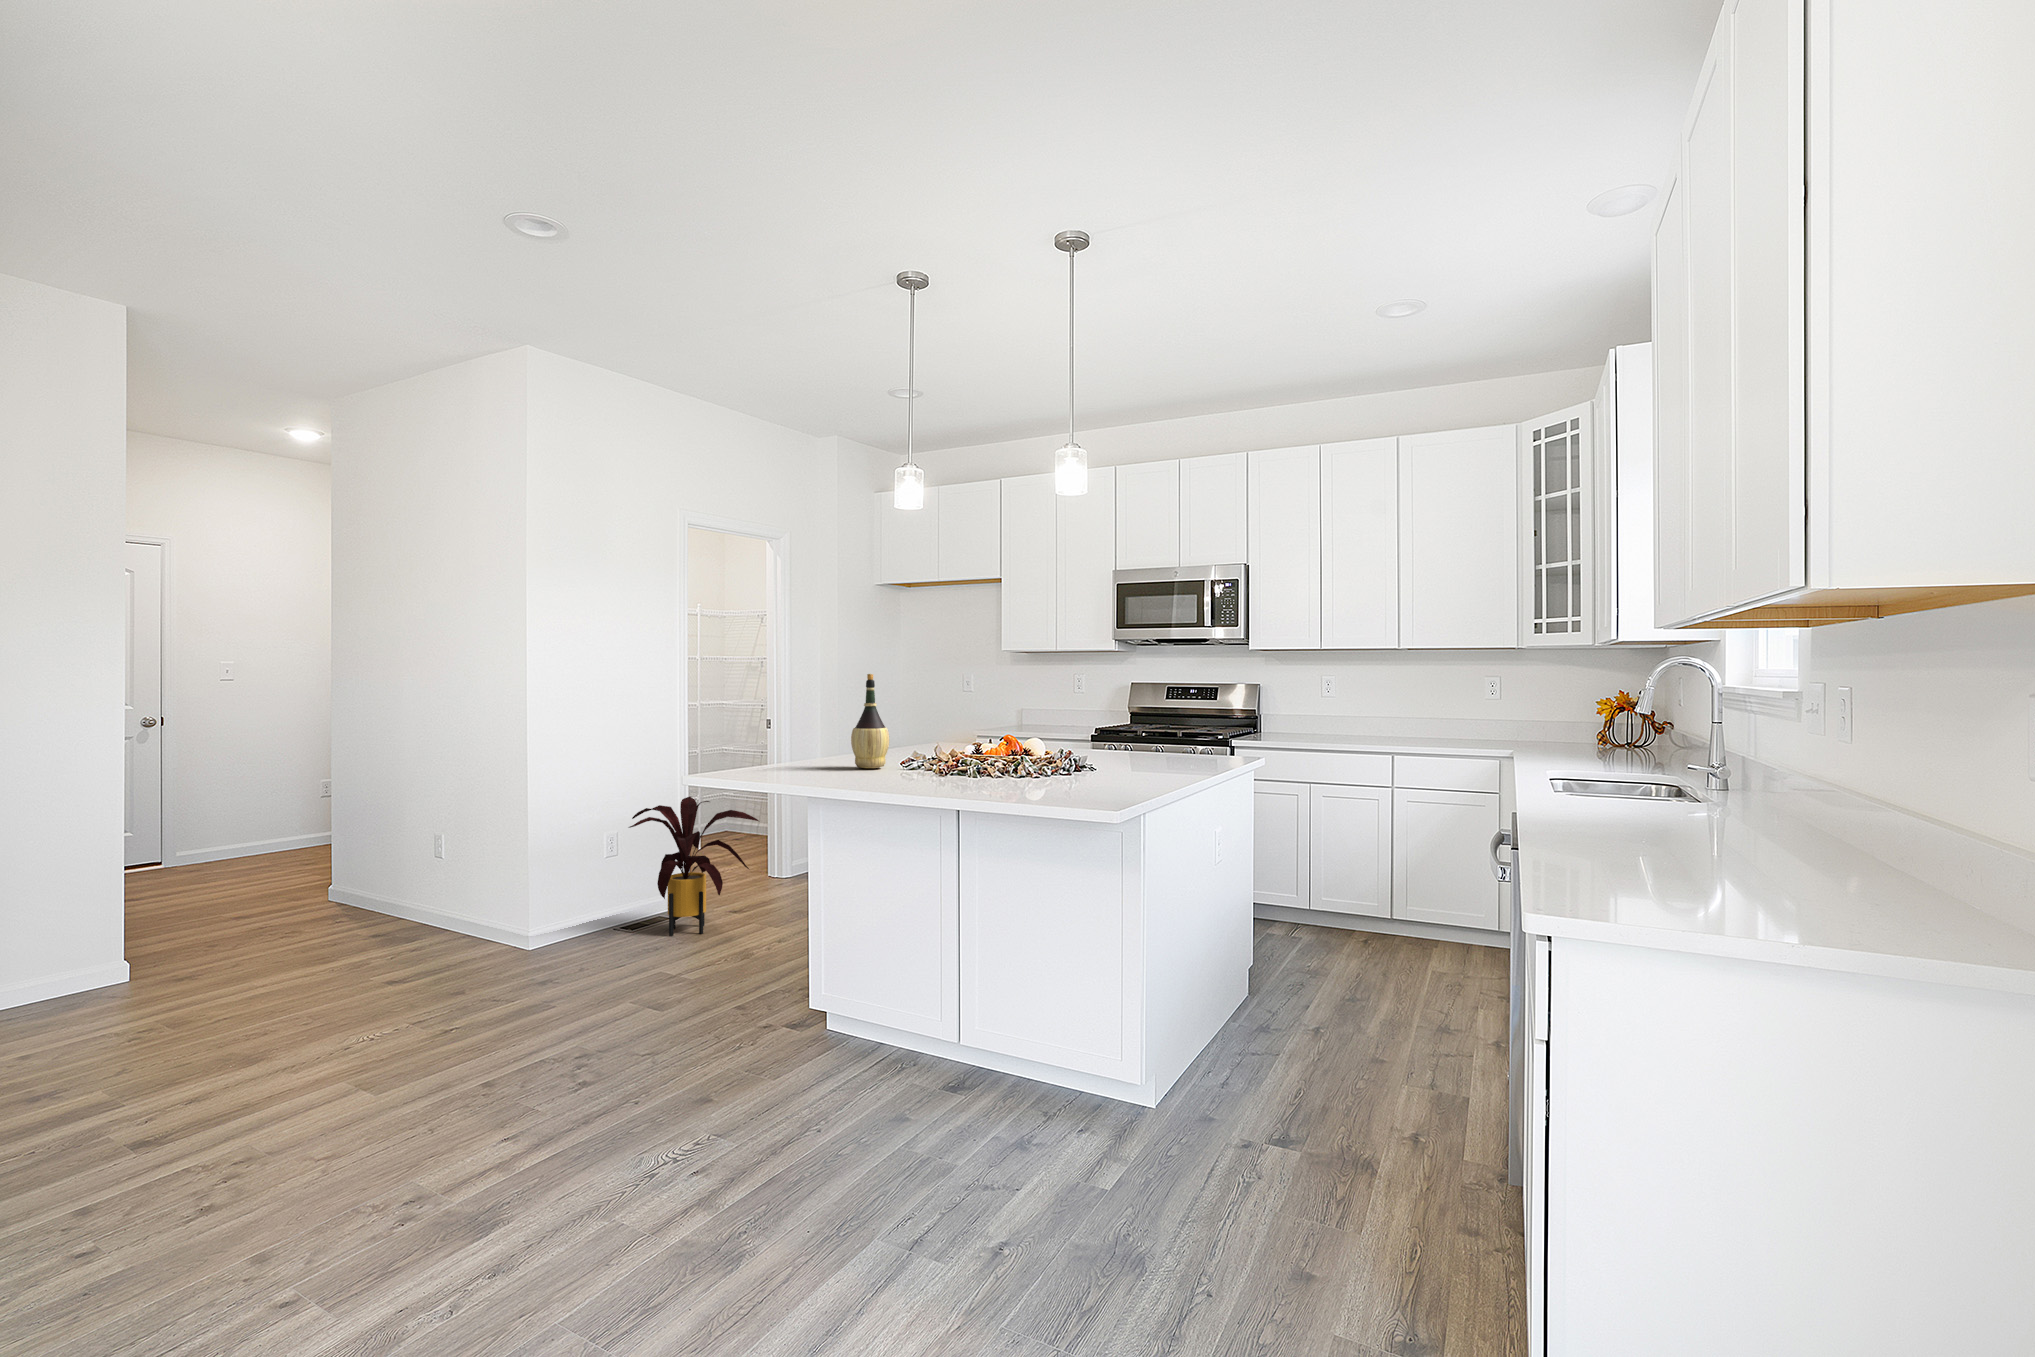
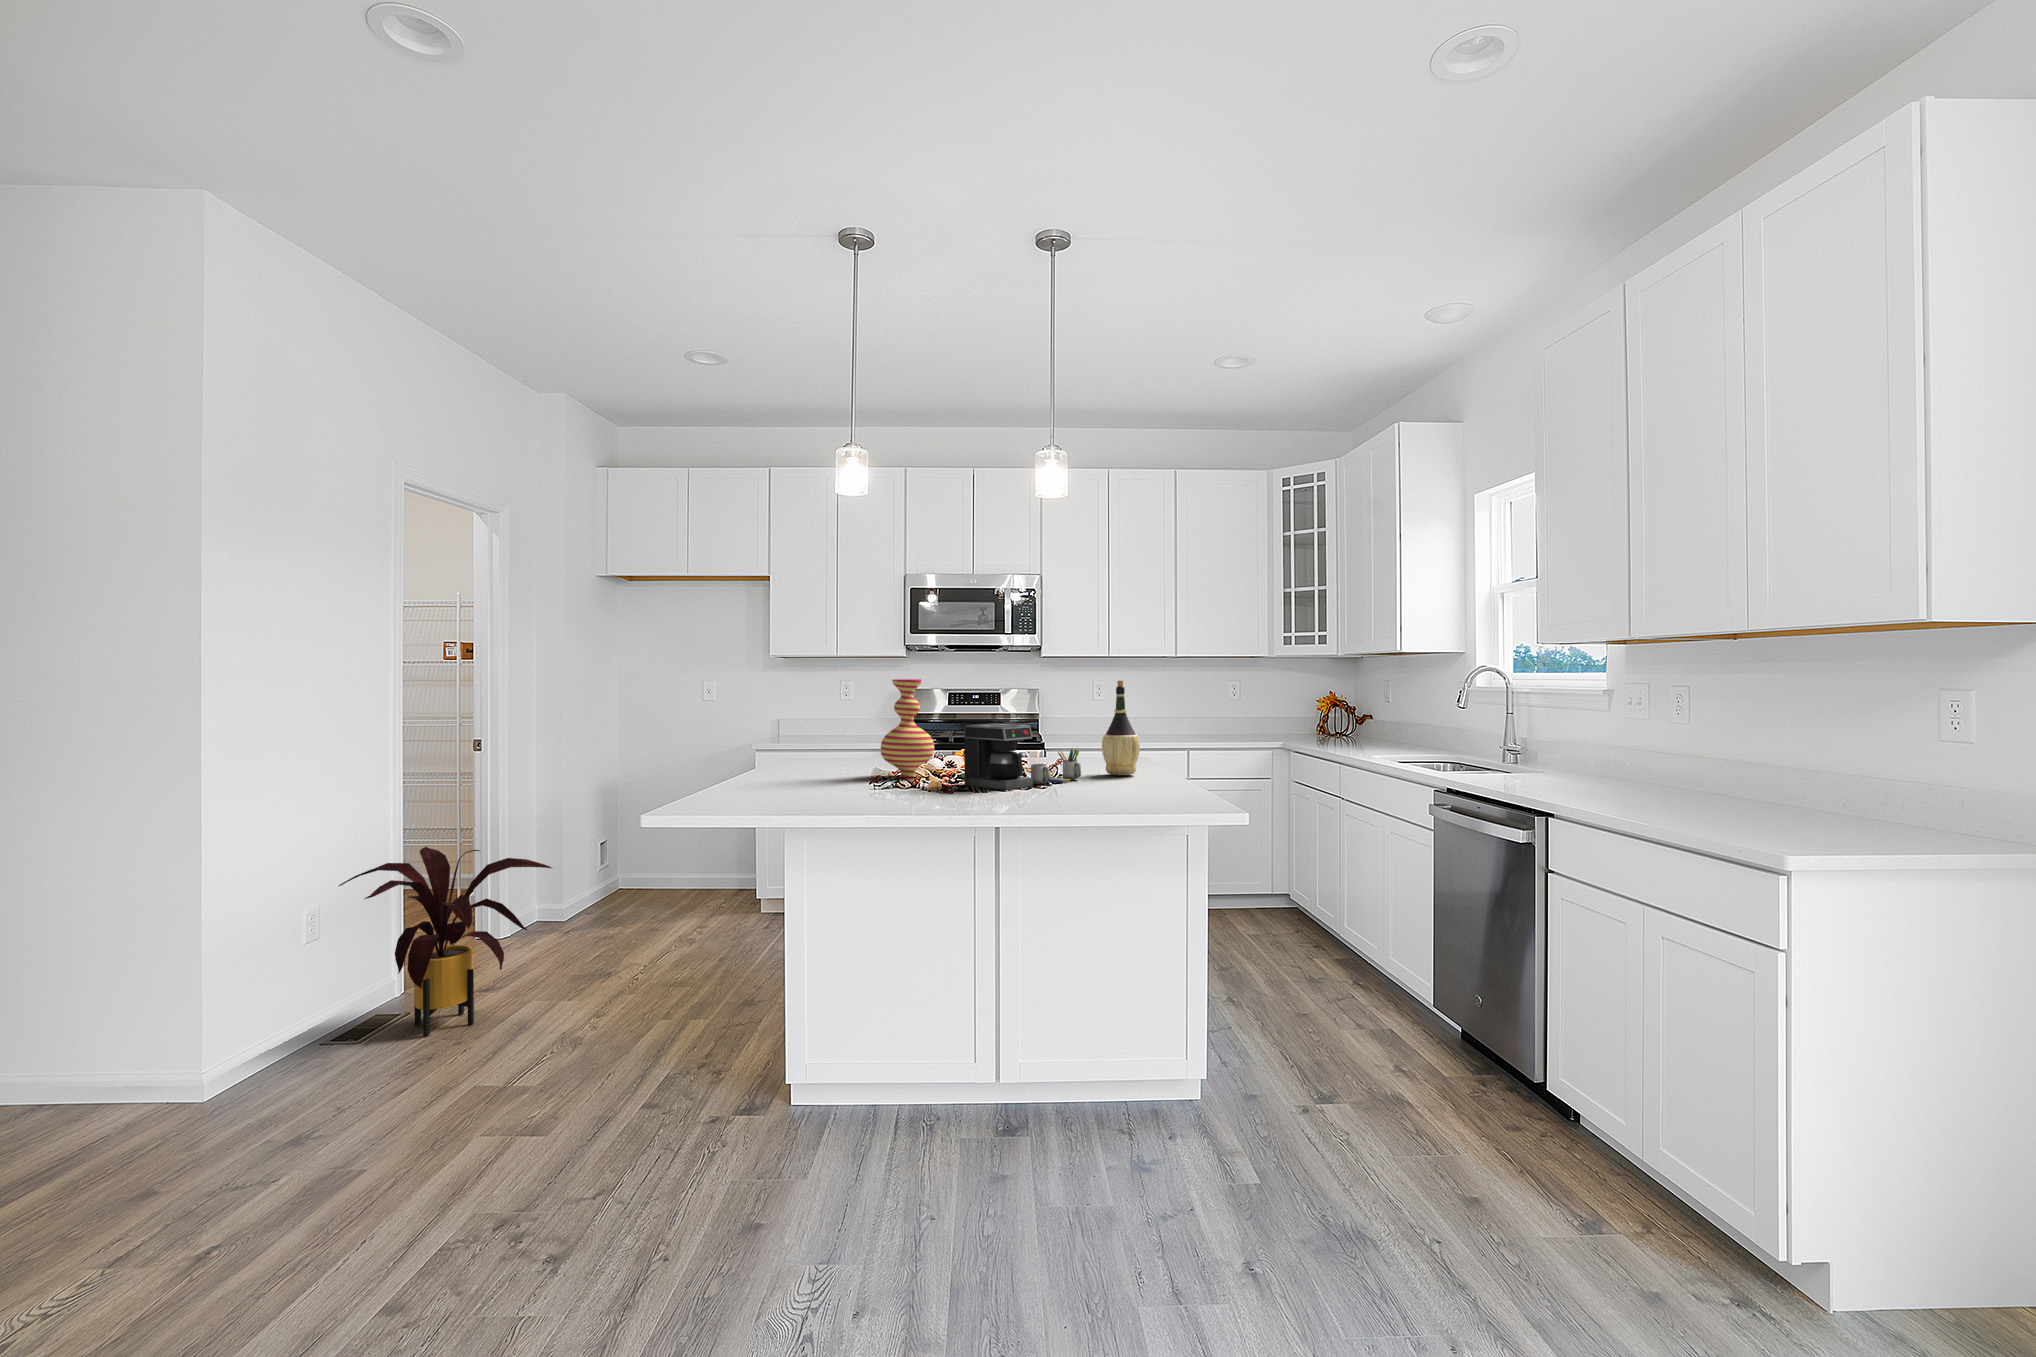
wine bottle: present [851,674,889,768] -> present [1102,680,1140,775]
vase: none [928,674,976,763] -> present [880,679,934,777]
coffee maker: none [967,717,1087,778] -> present [964,723,1081,790]

